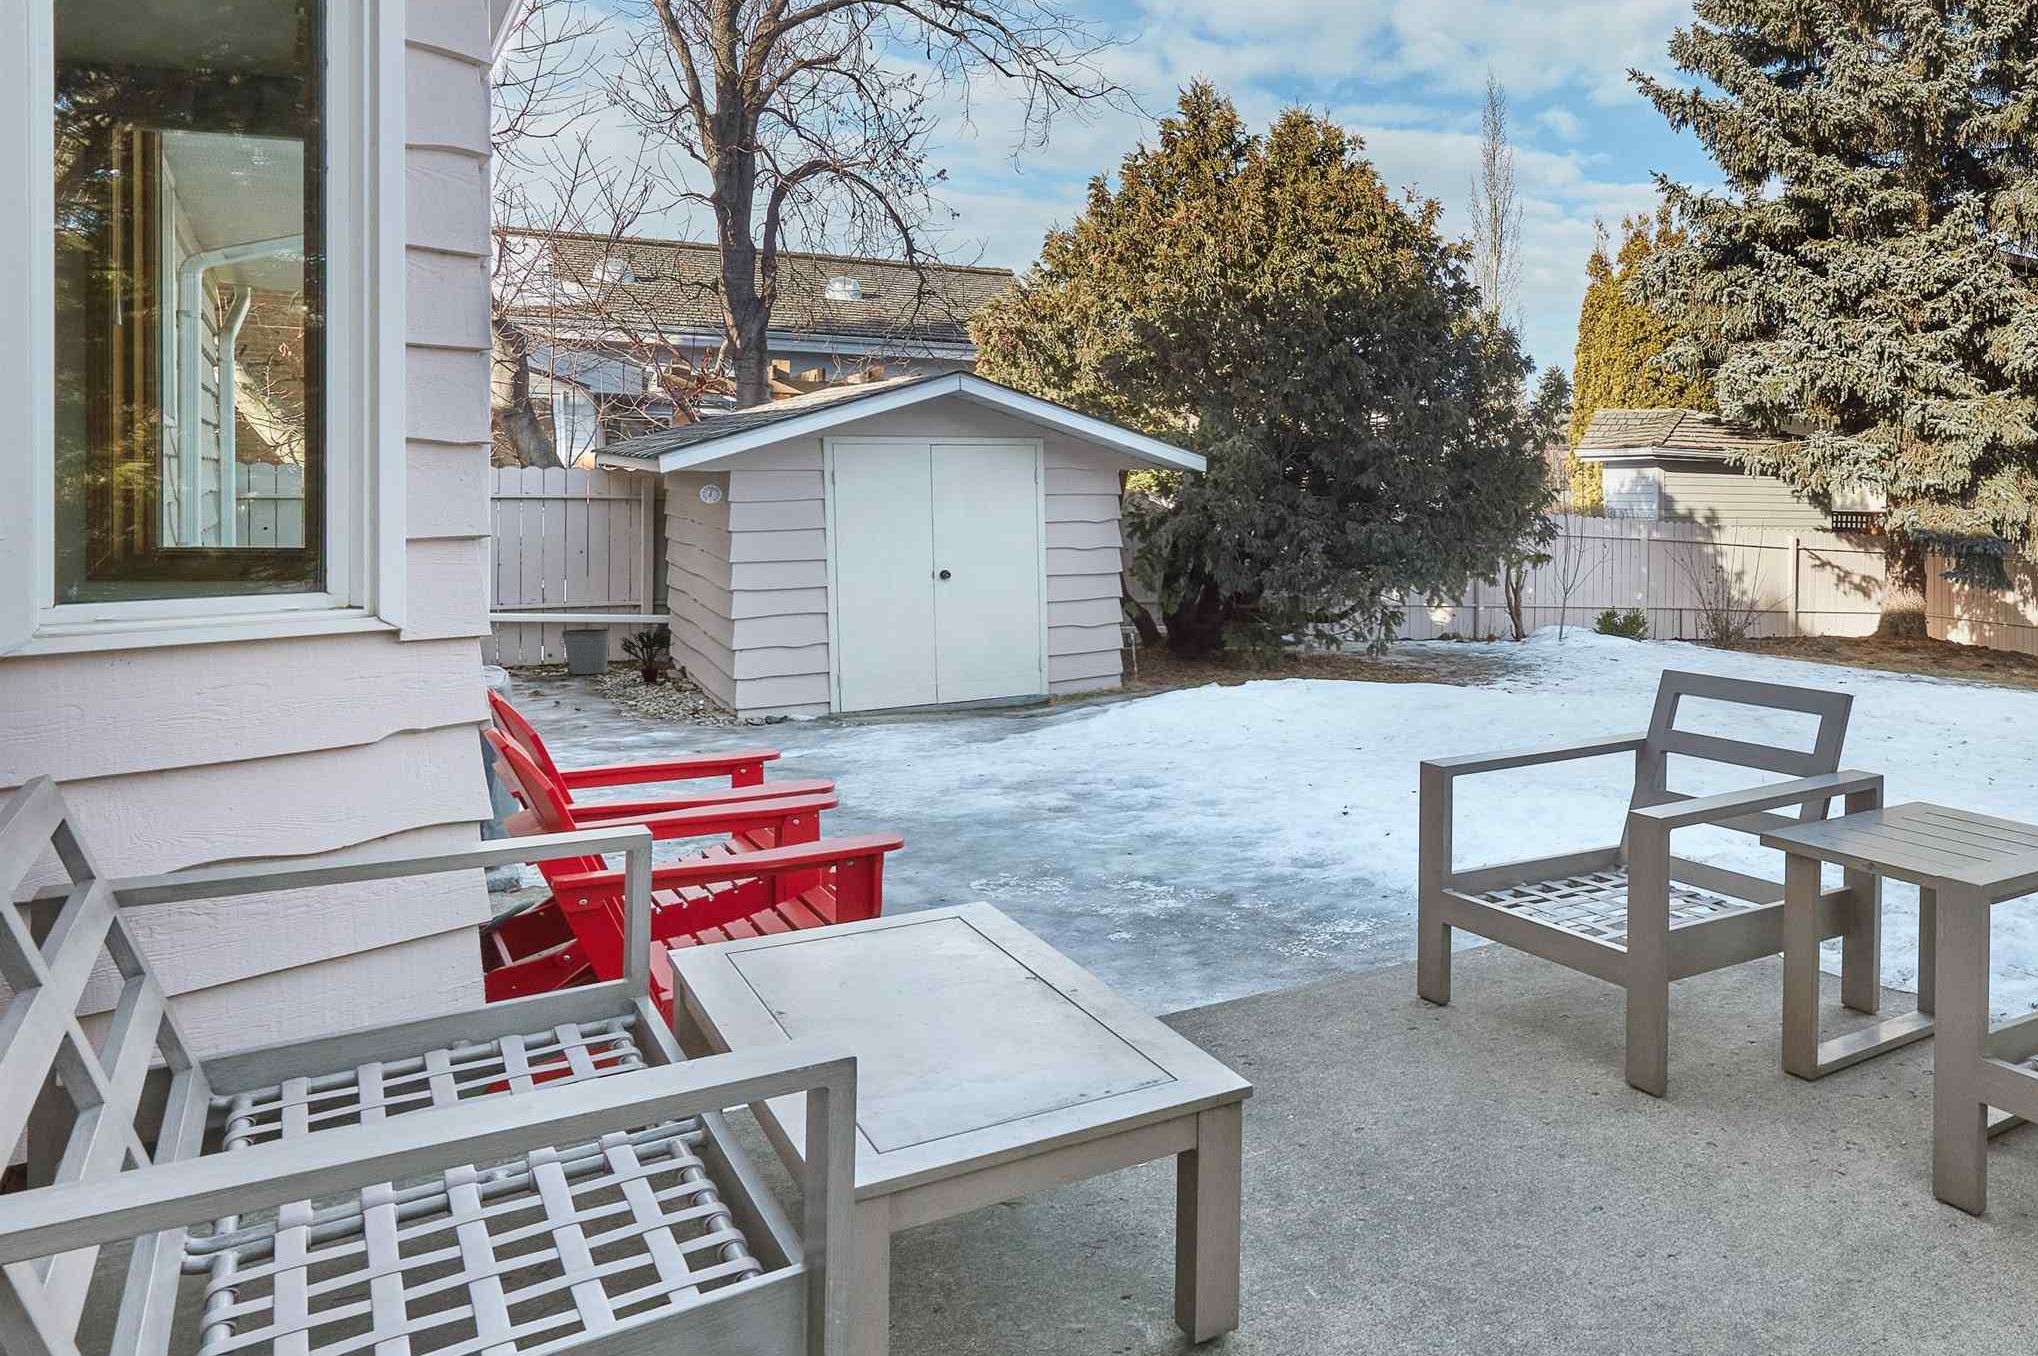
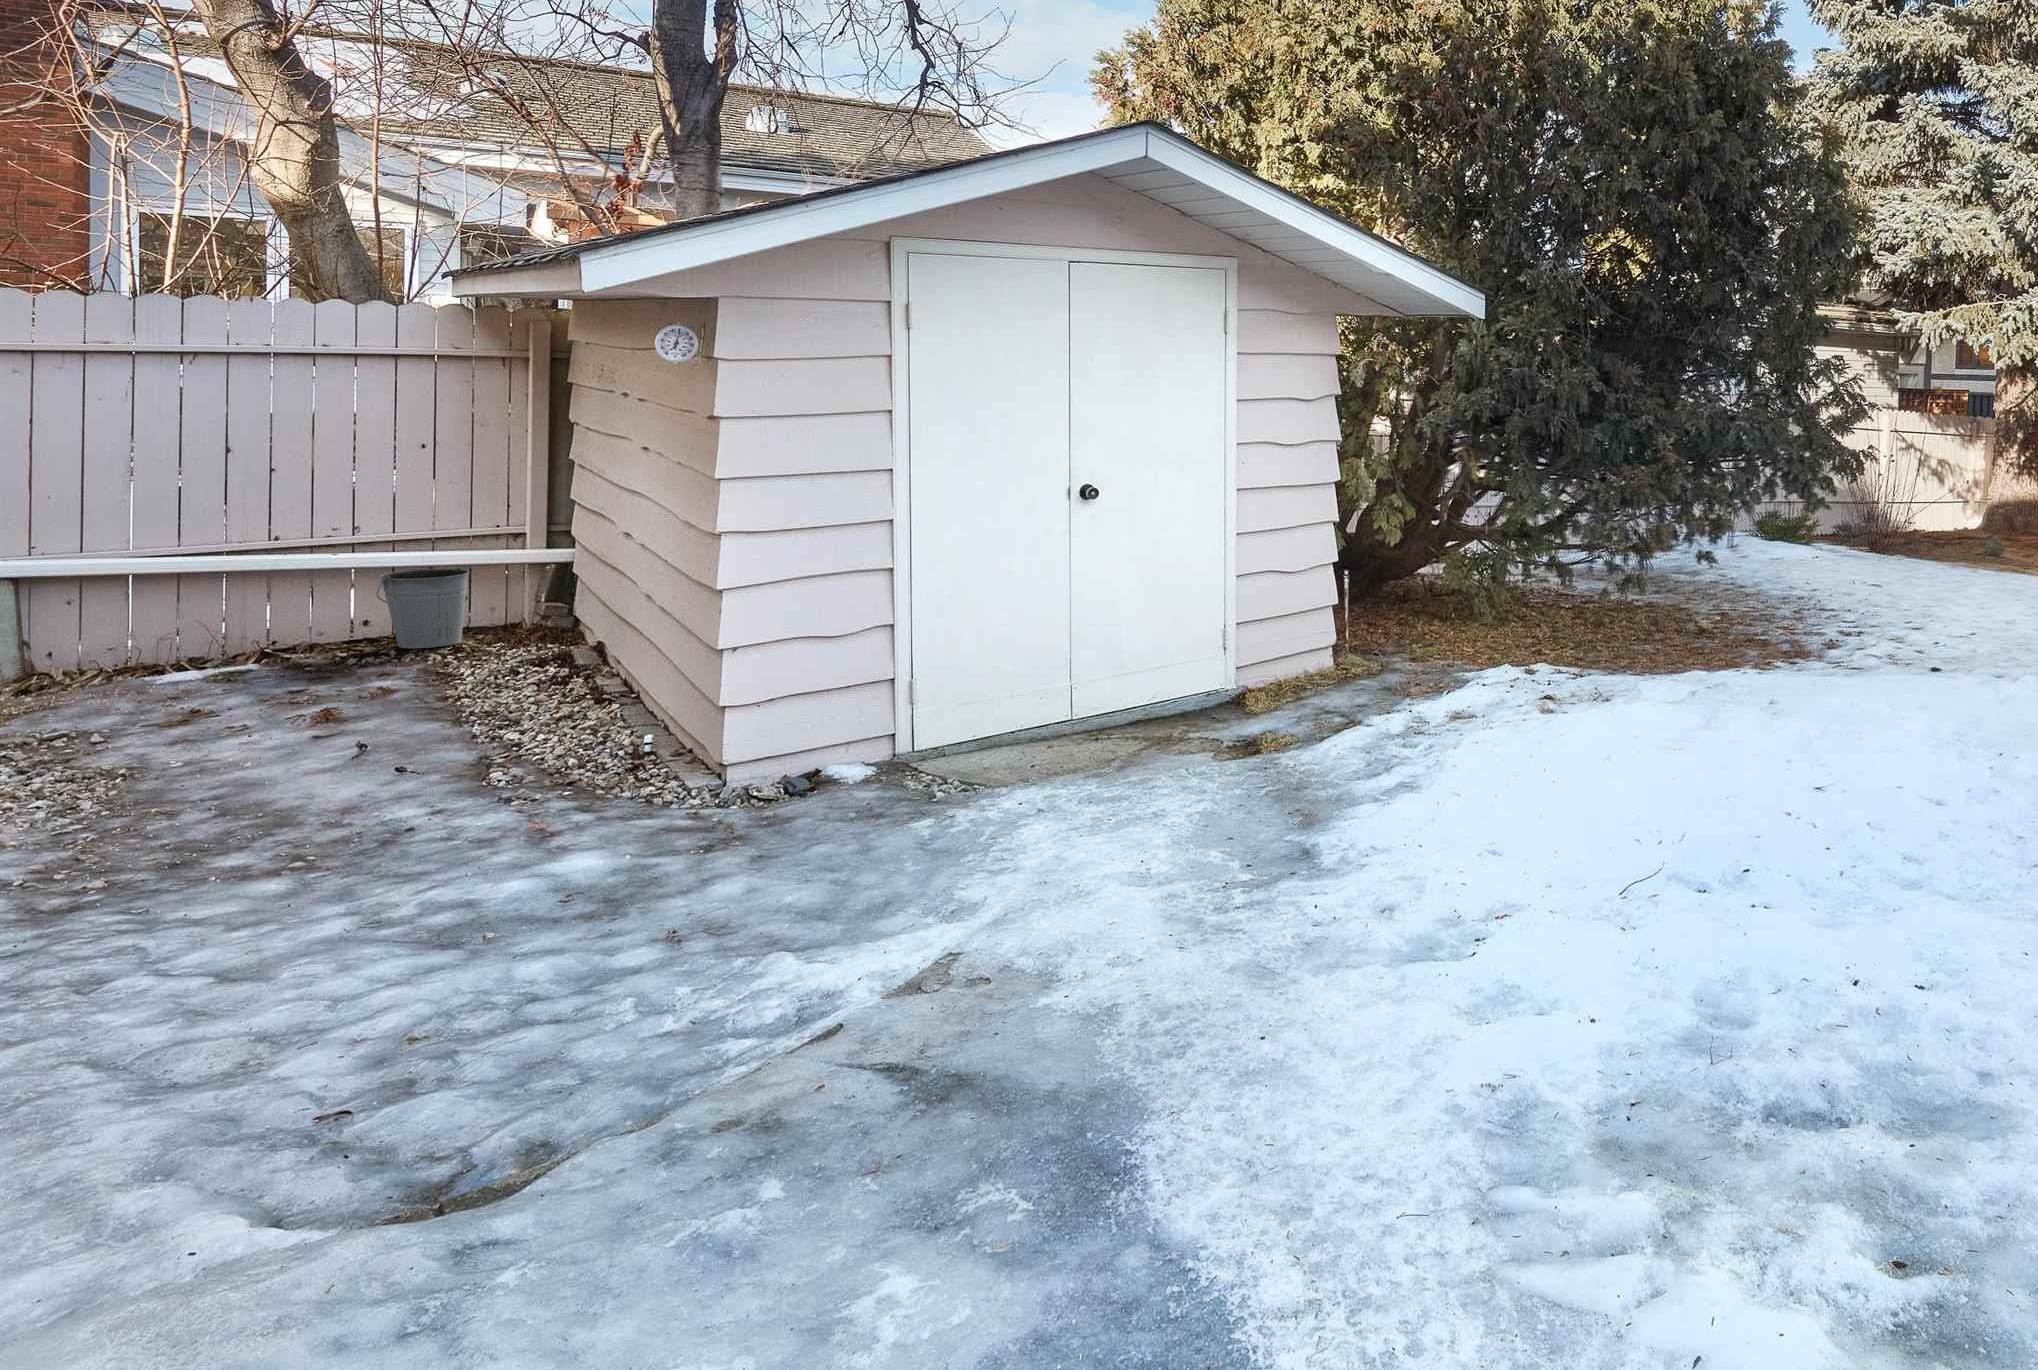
potted plant: present [620,630,675,682] -> none [486,574,588,664]

